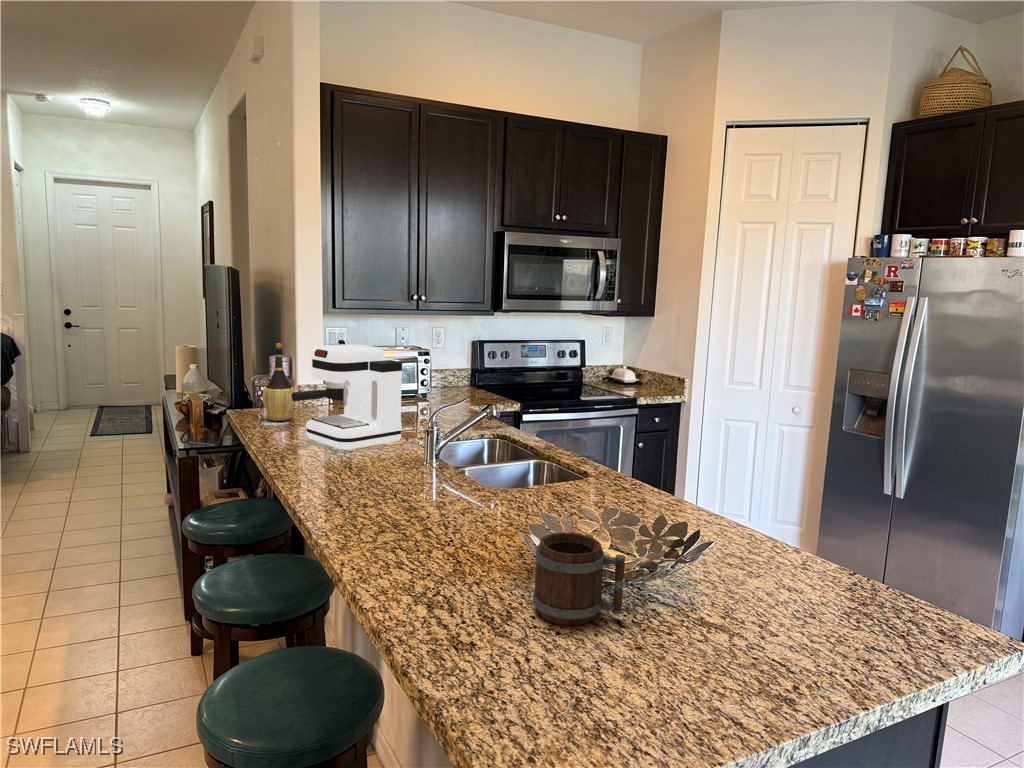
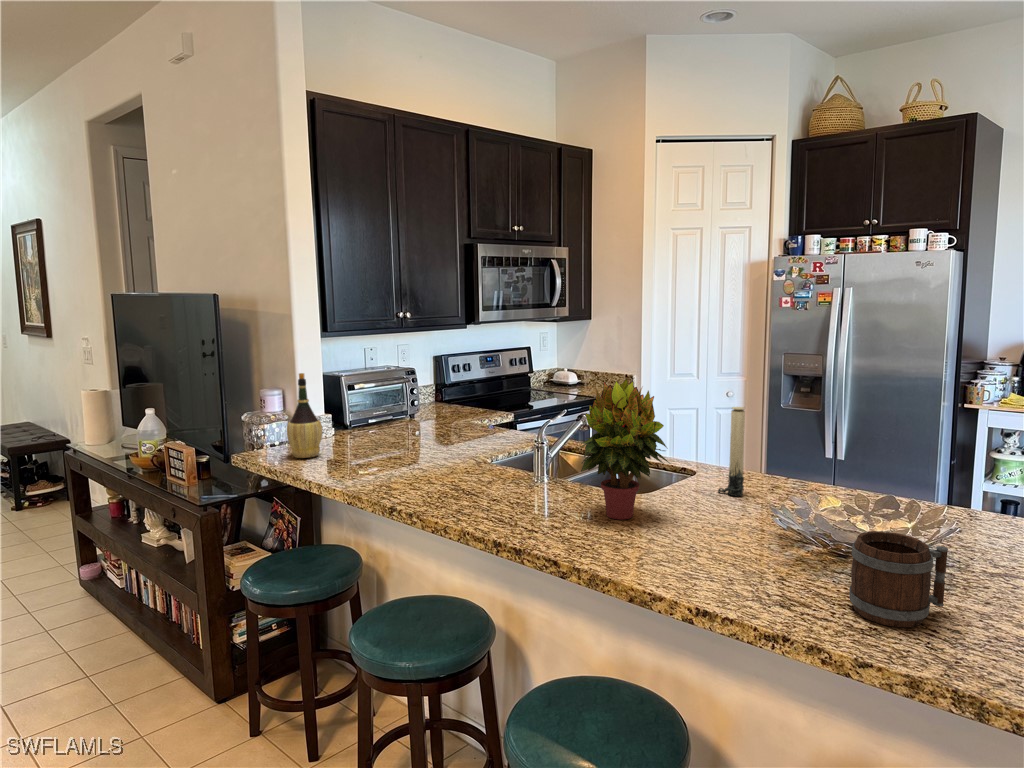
coffee maker: present [292,344,402,451] -> none [363,367,469,480]
potted plant: none [425,370,509,505] -> present [580,379,669,520]
candle: none [594,410,621,502] -> present [718,407,745,496]

